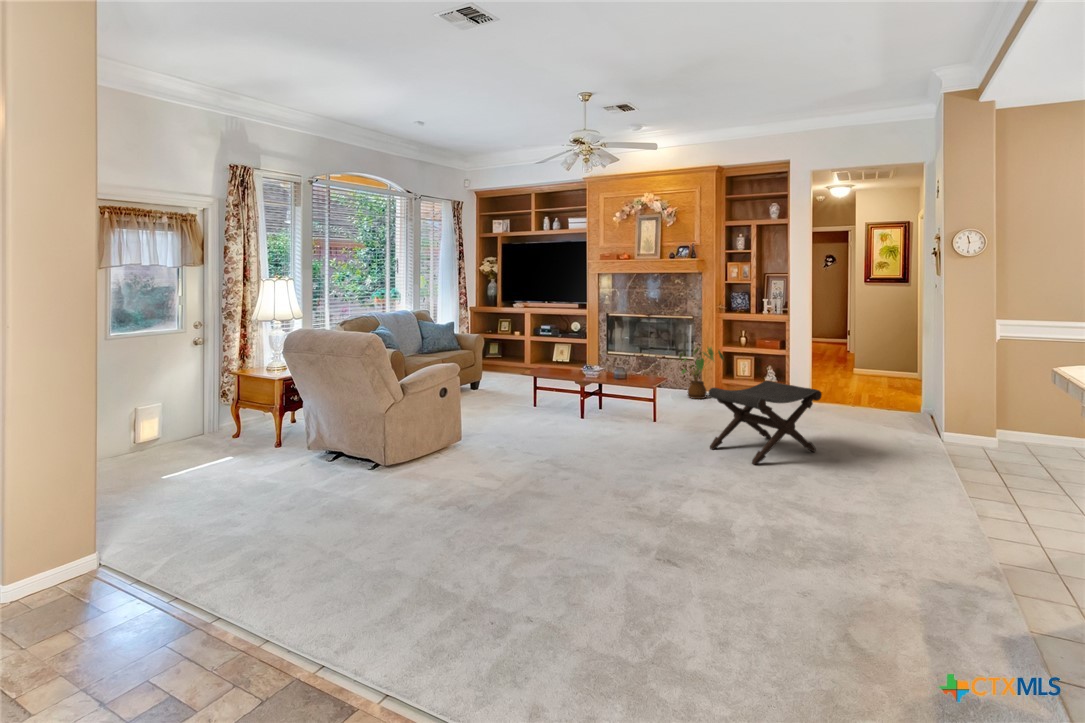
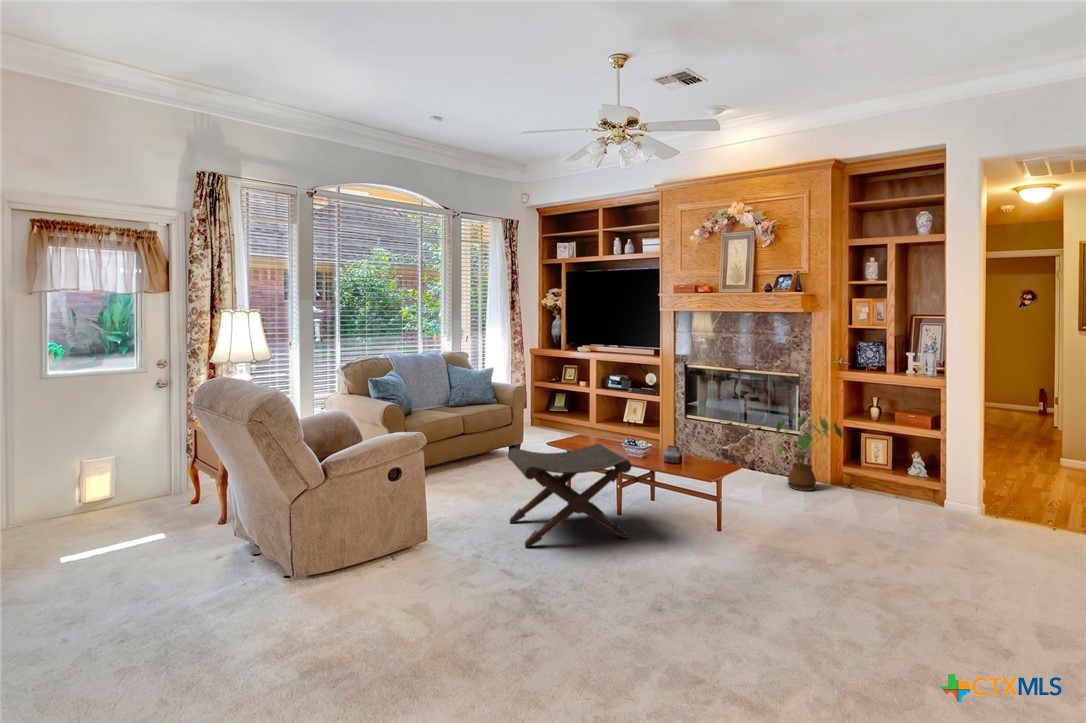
footstool: present [709,381,822,464] -> present [507,443,631,547]

